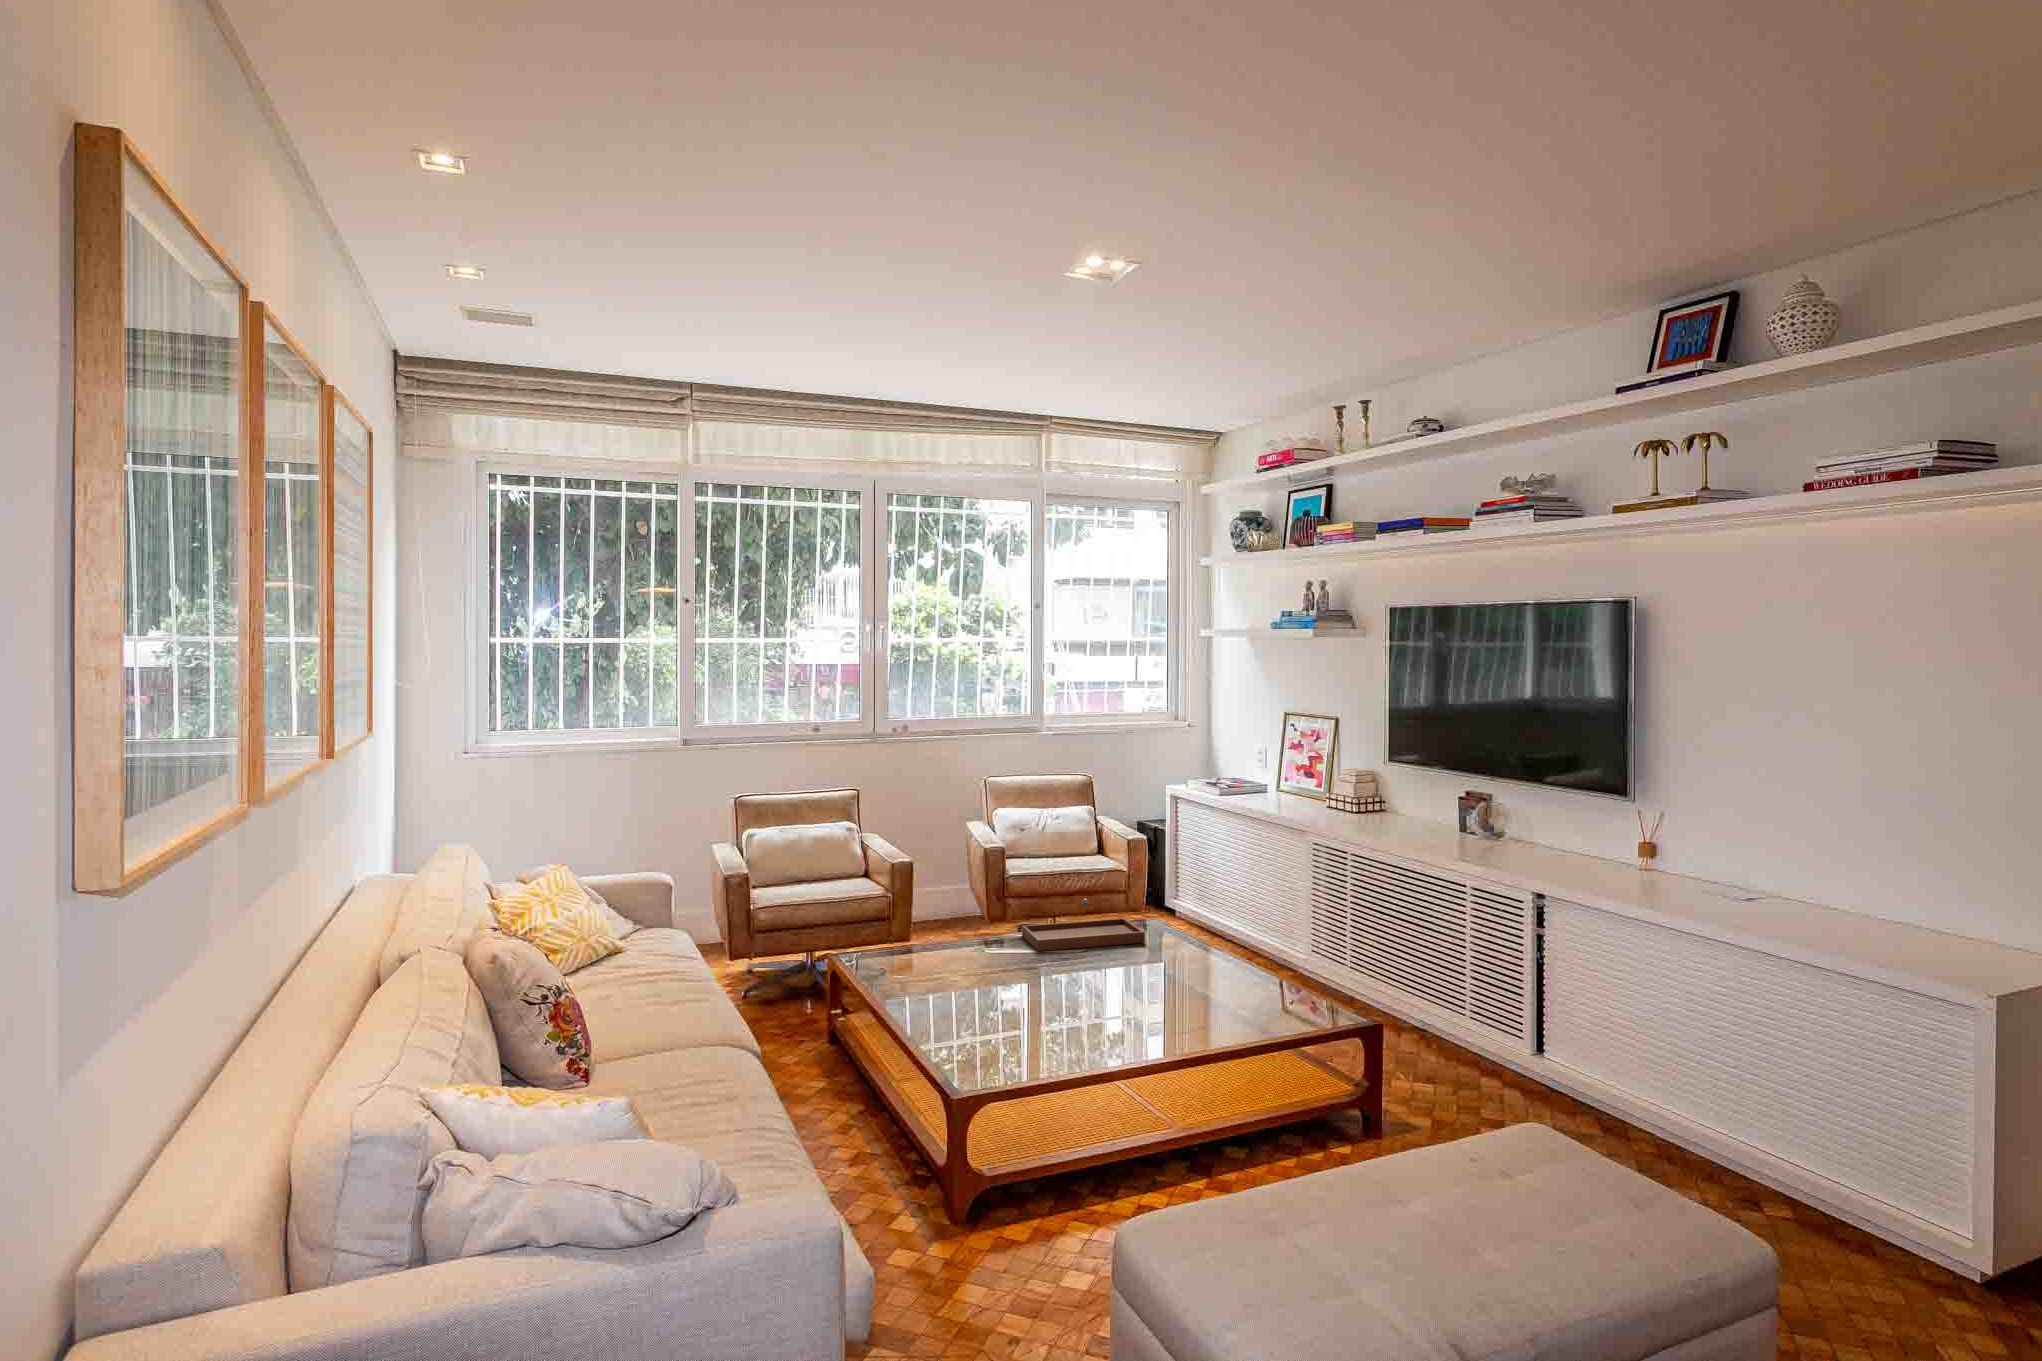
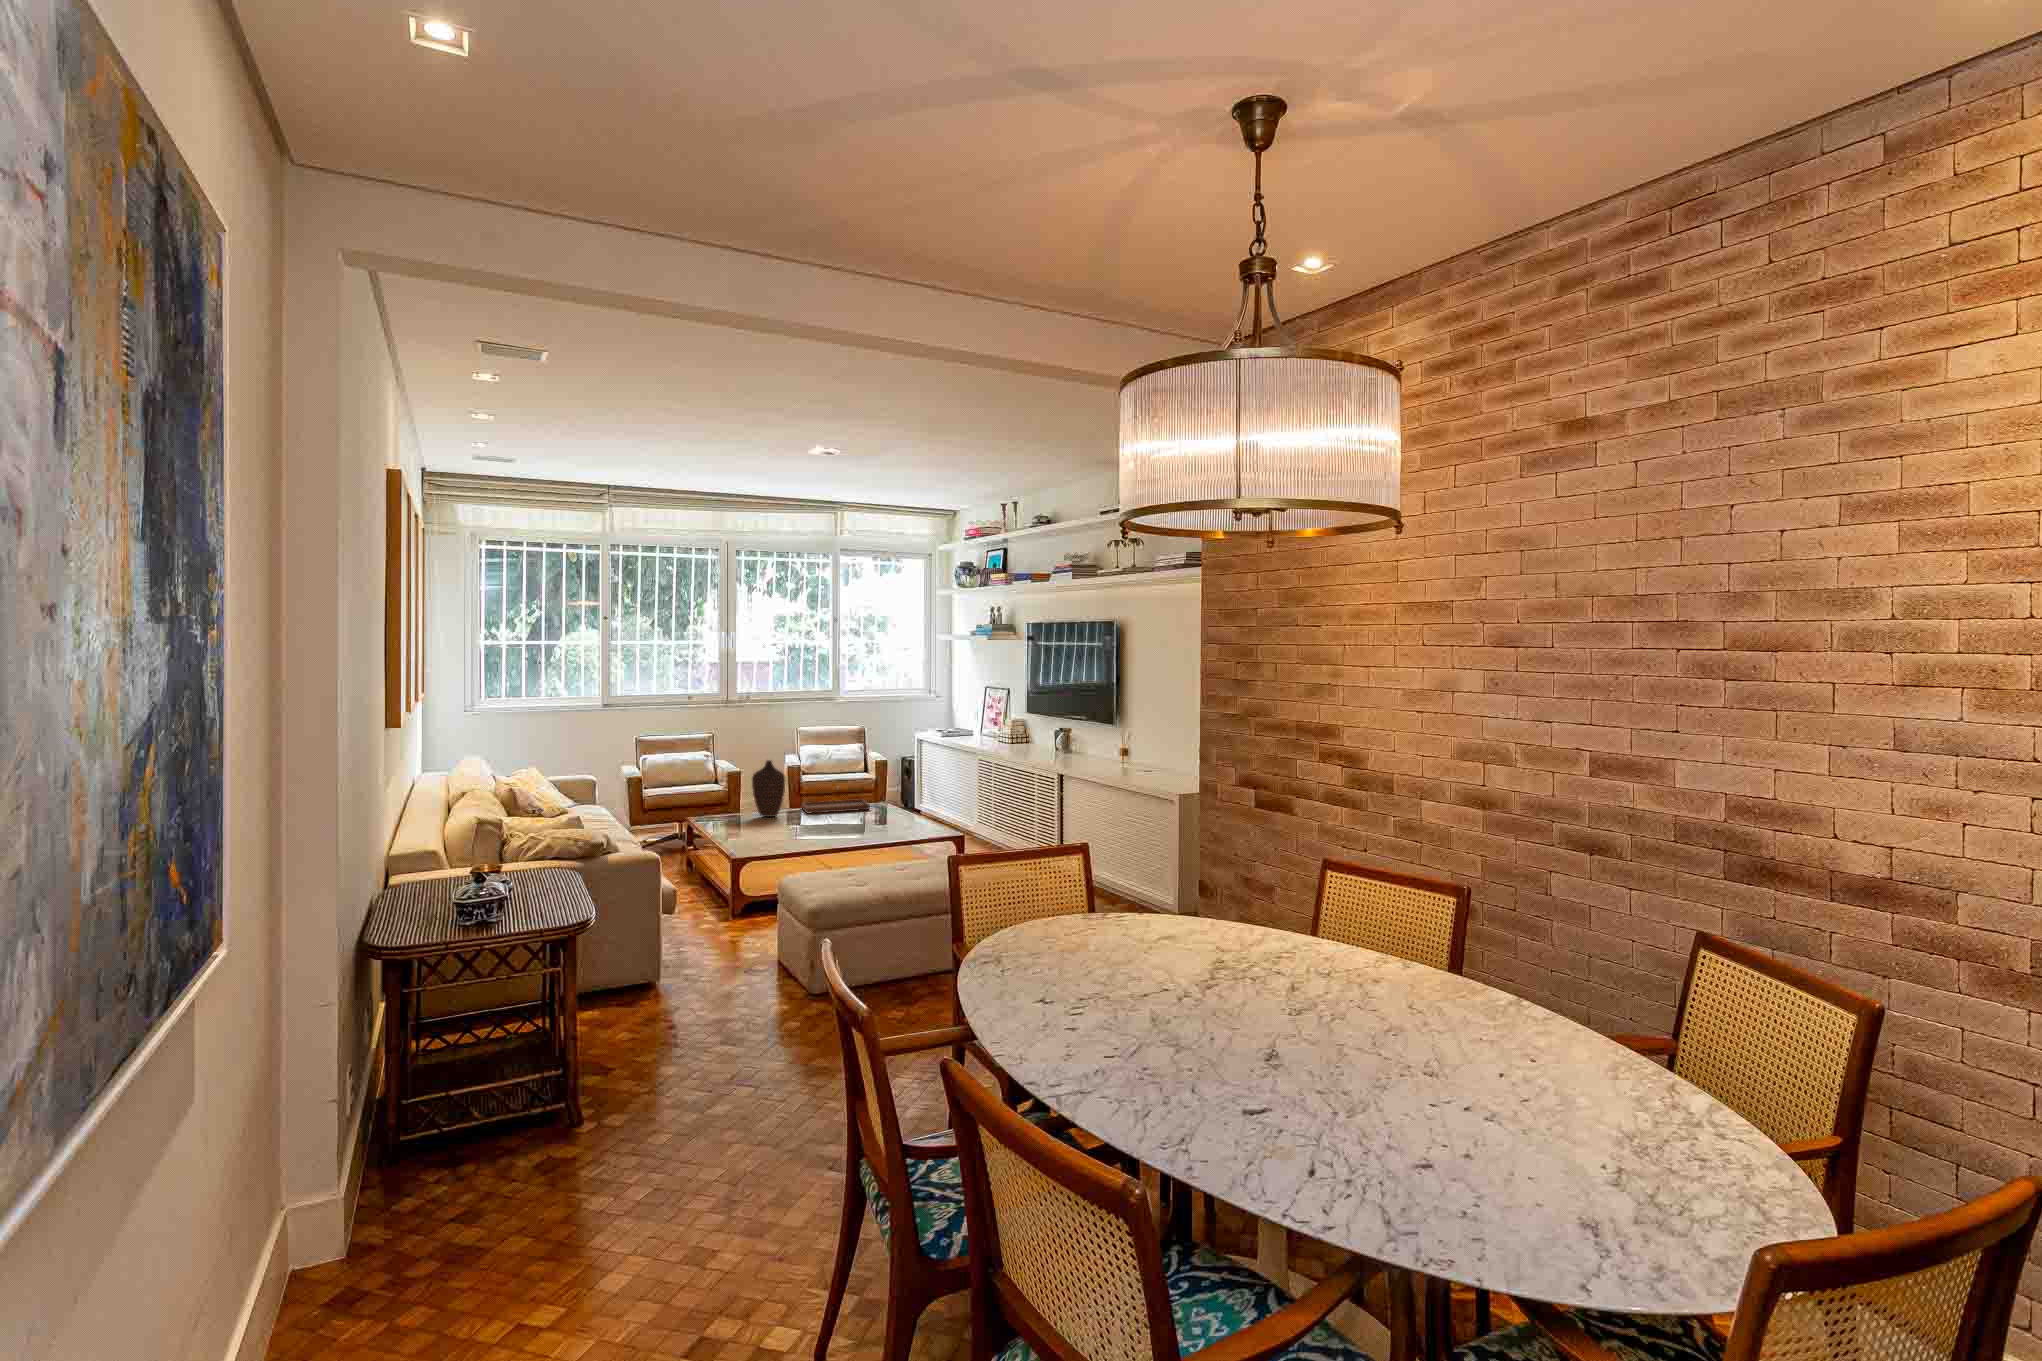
decorative vase: none [943,855,1003,959] -> present [752,760,785,817]

